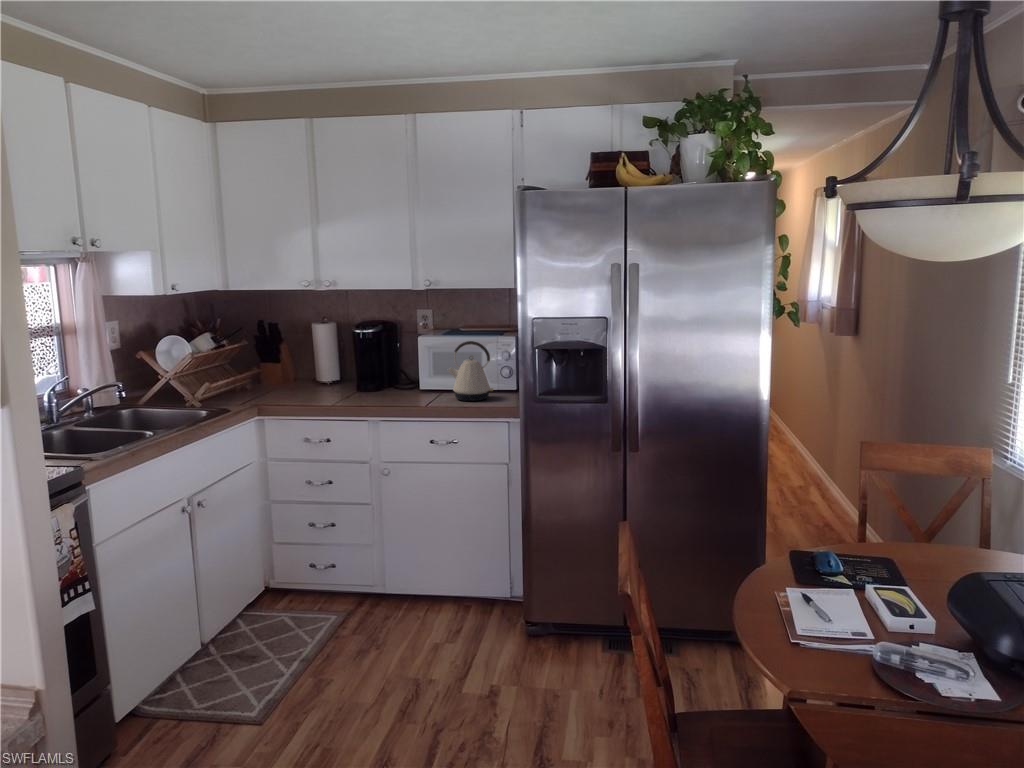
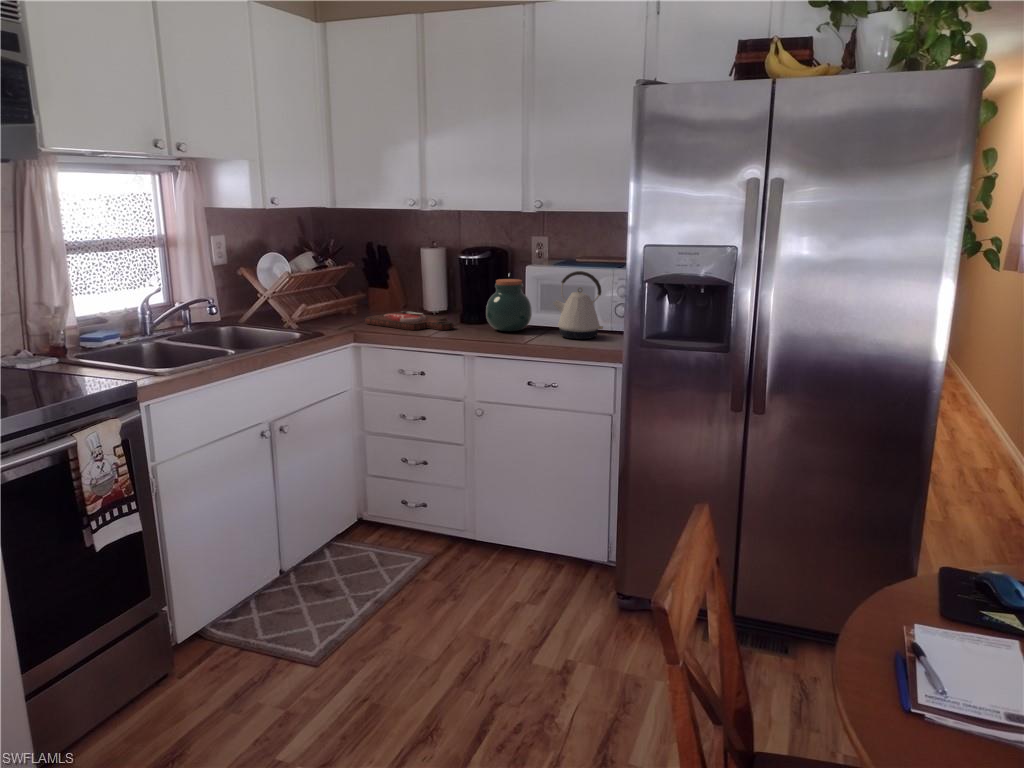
jar: none [385,350,427,398] -> present [486,279,532,331]
cutting board: none [266,384,355,402] -> present [365,311,454,330]

